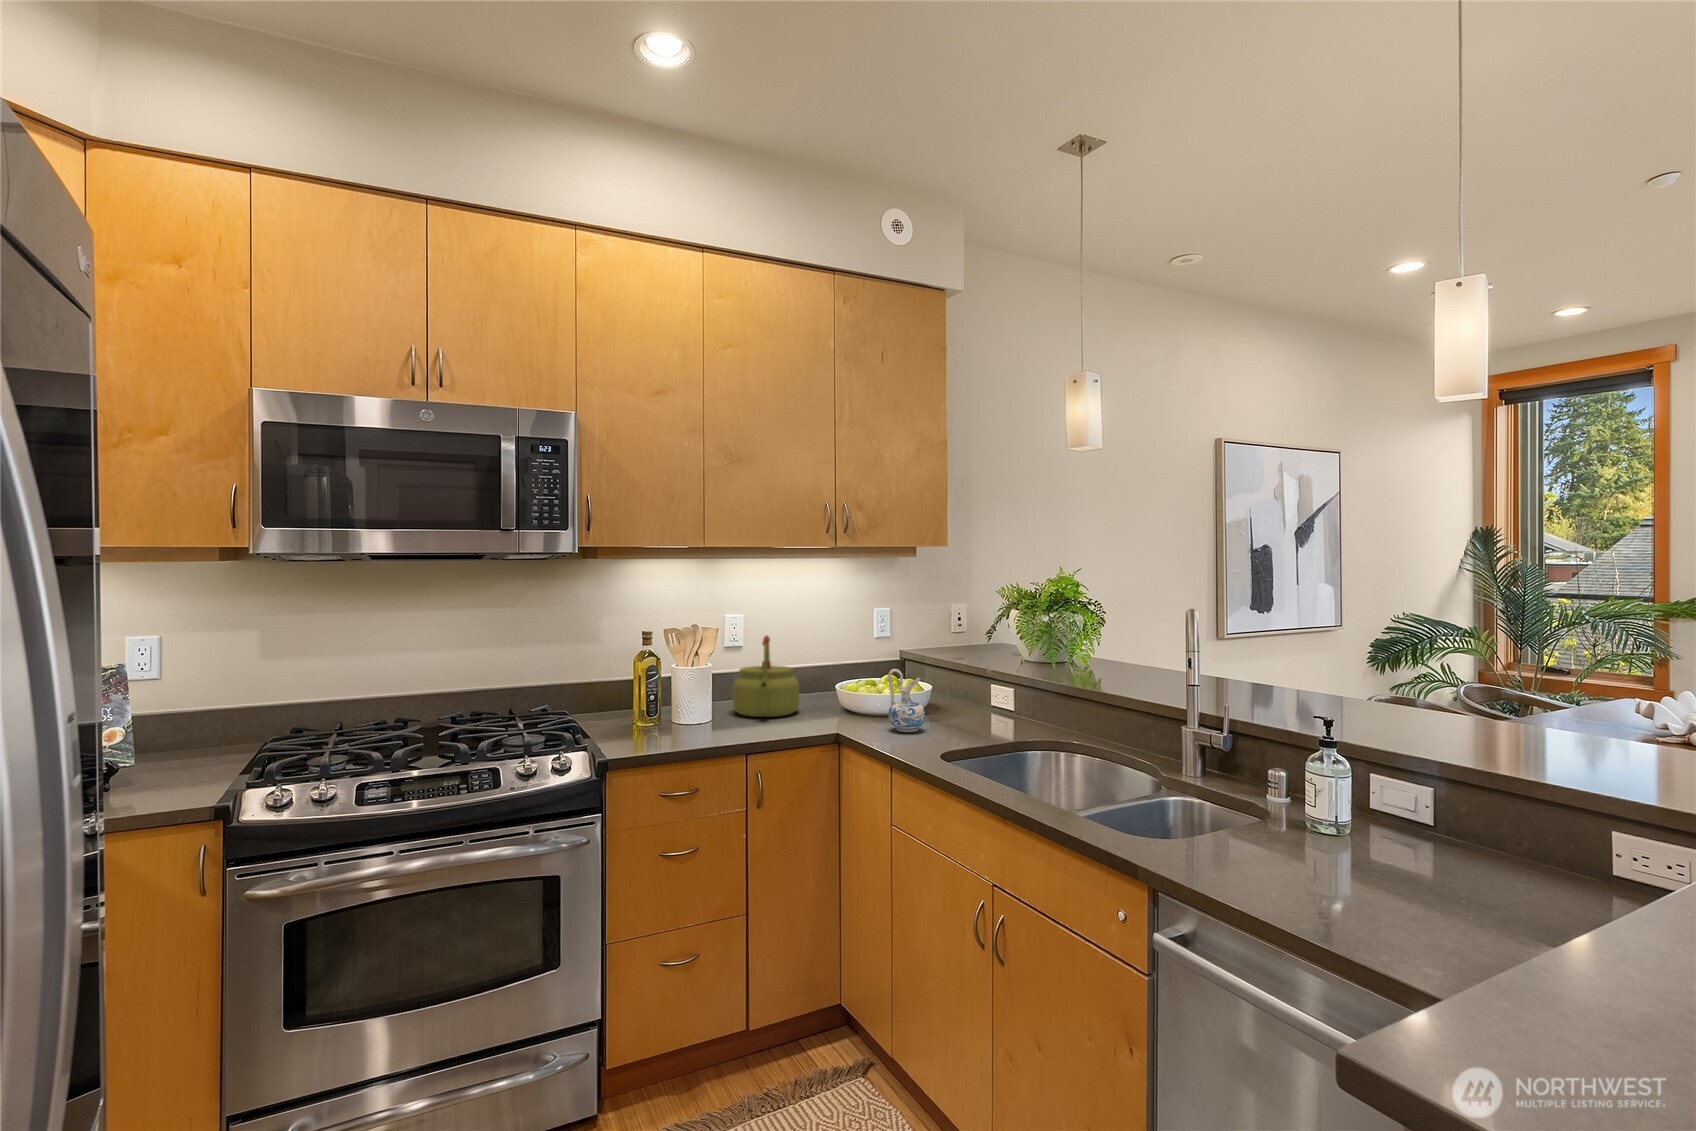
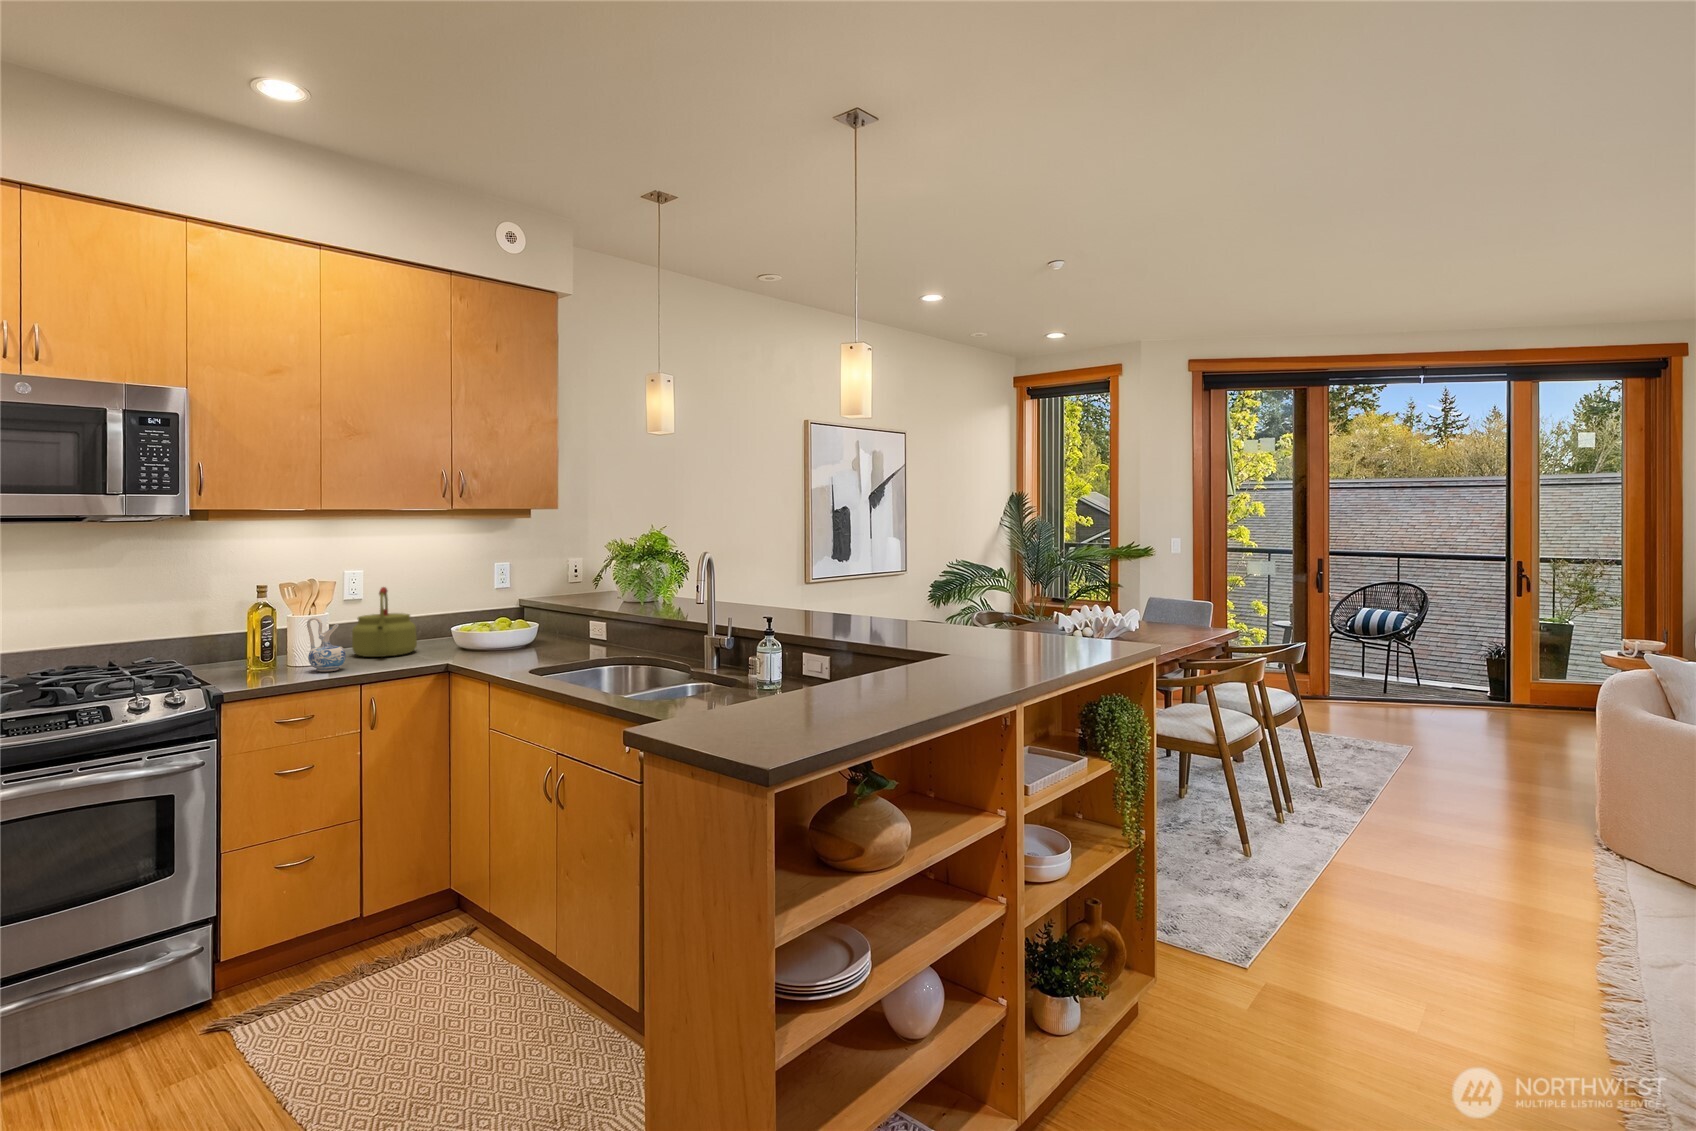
ceramic pitcher: present [888,669,925,732] -> present [307,617,346,672]

